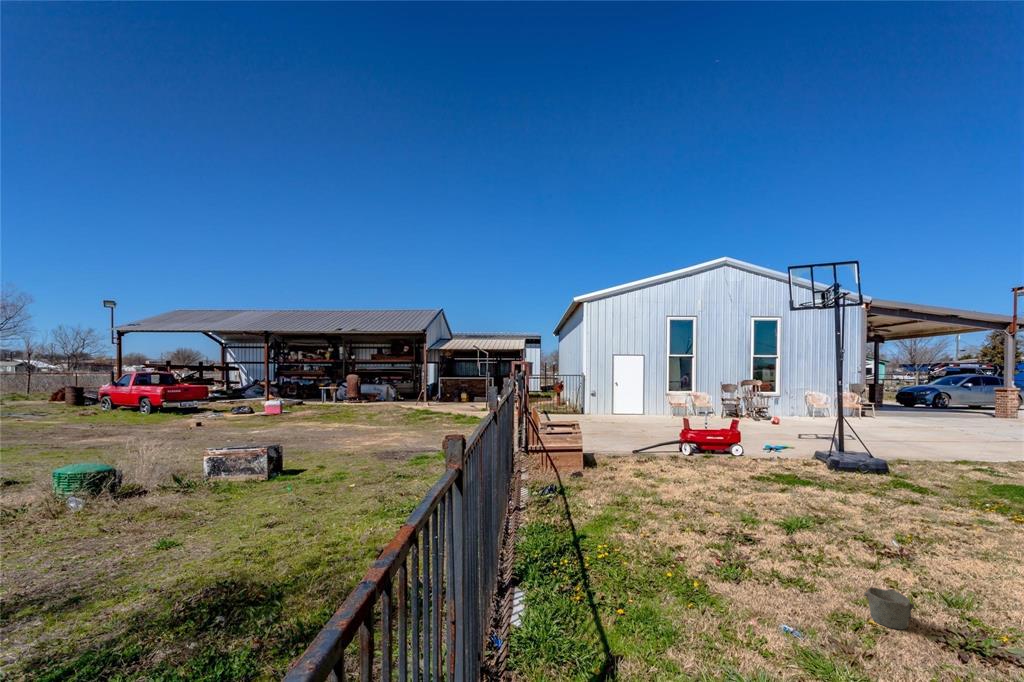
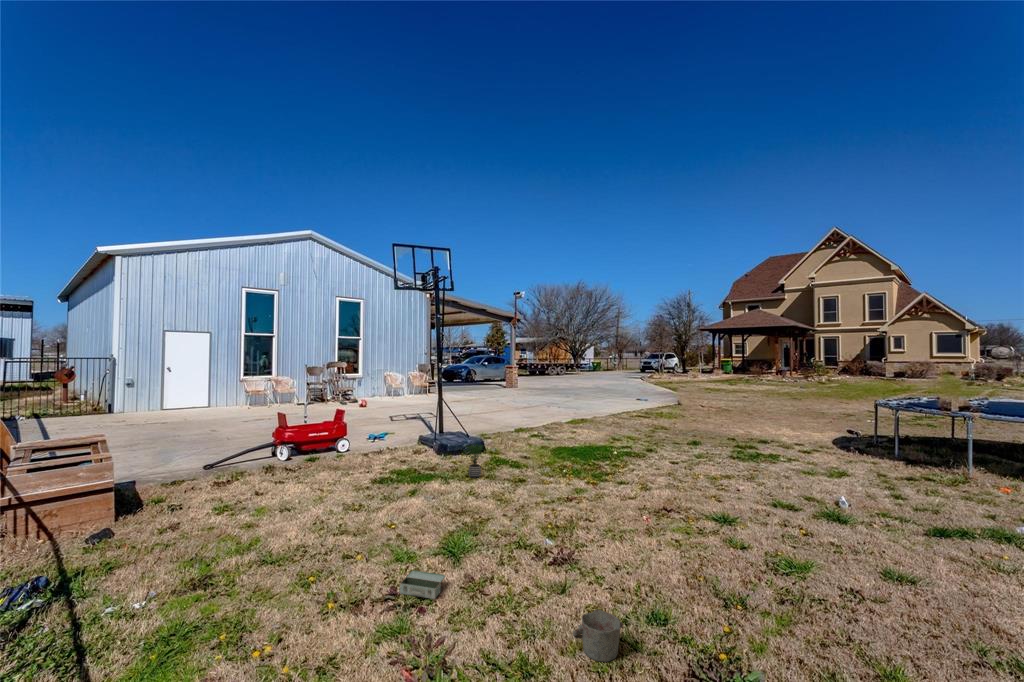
potted plant: none [845,459,875,495] -> present [465,444,482,478]
toolbox: none [735,532,774,553] -> present [400,570,445,599]

